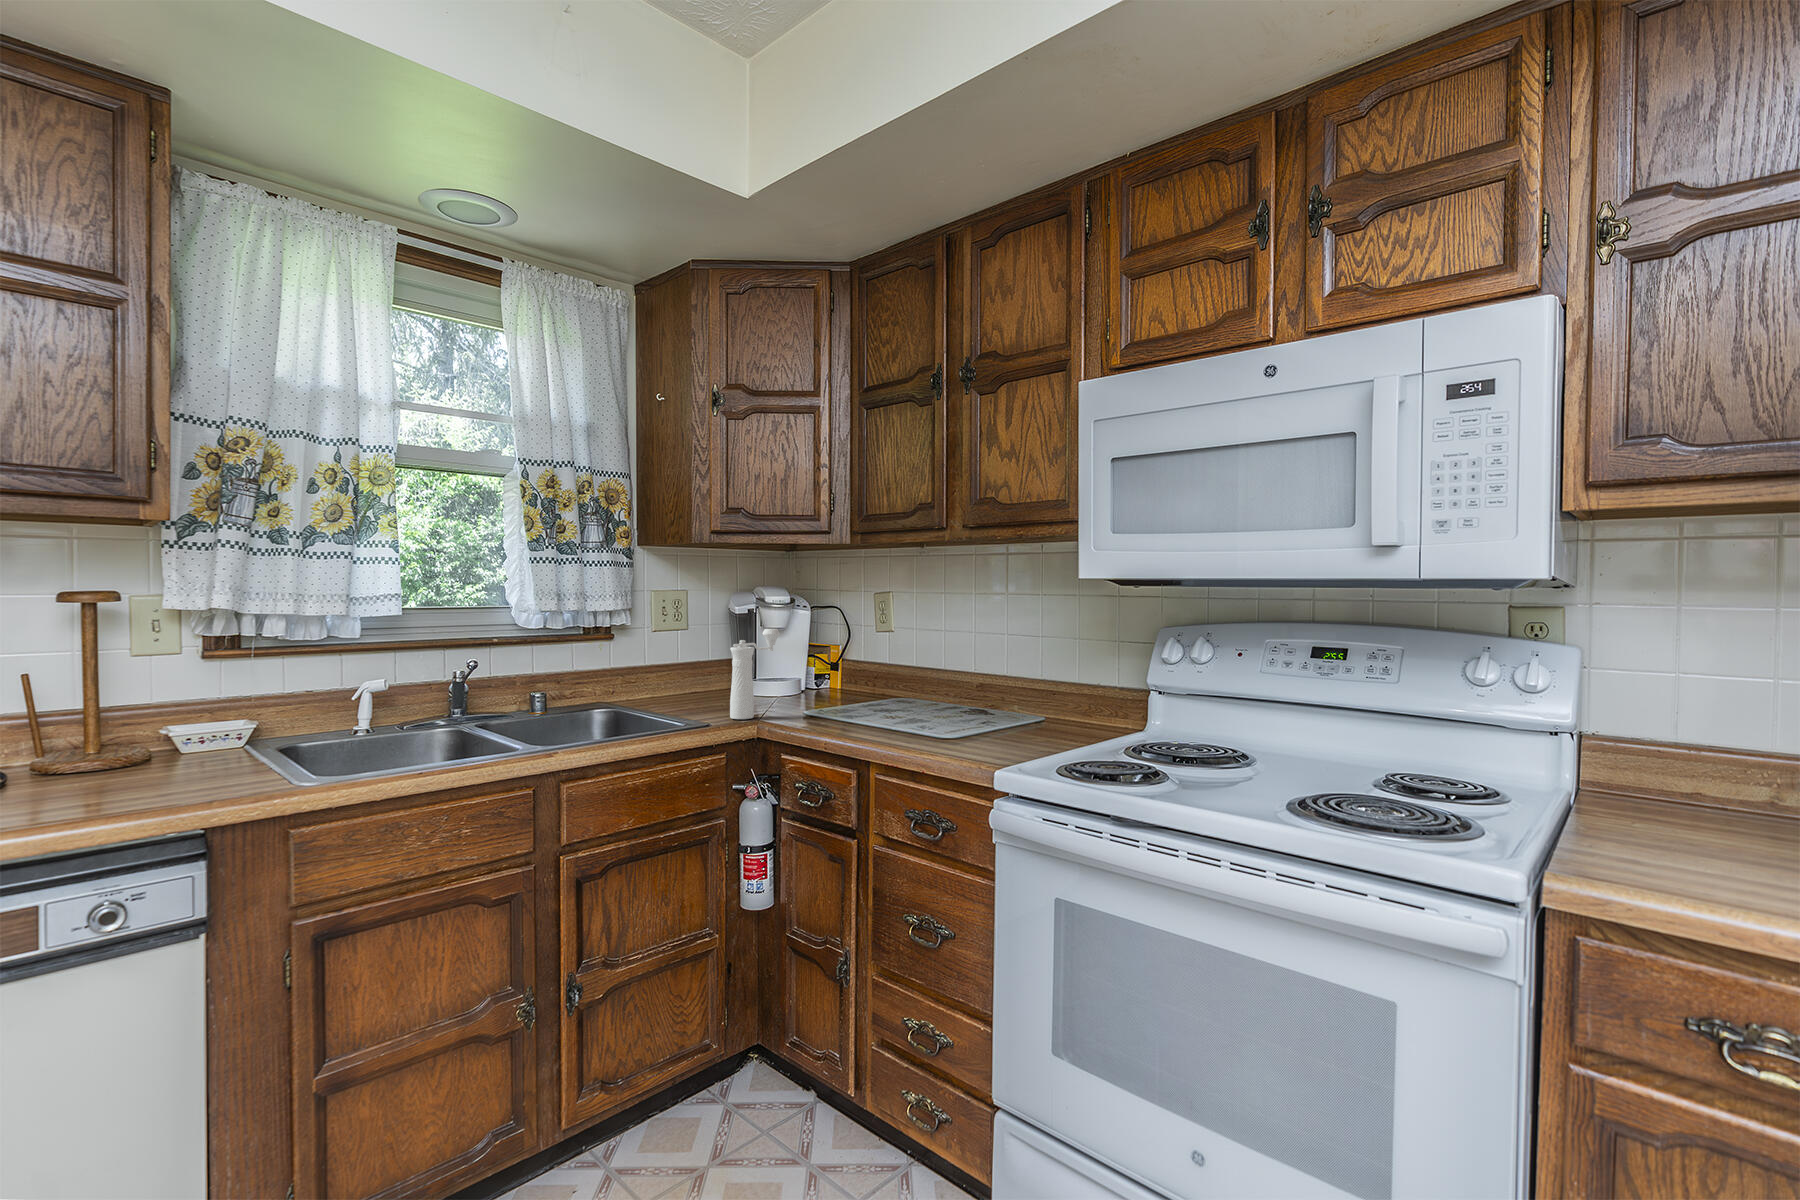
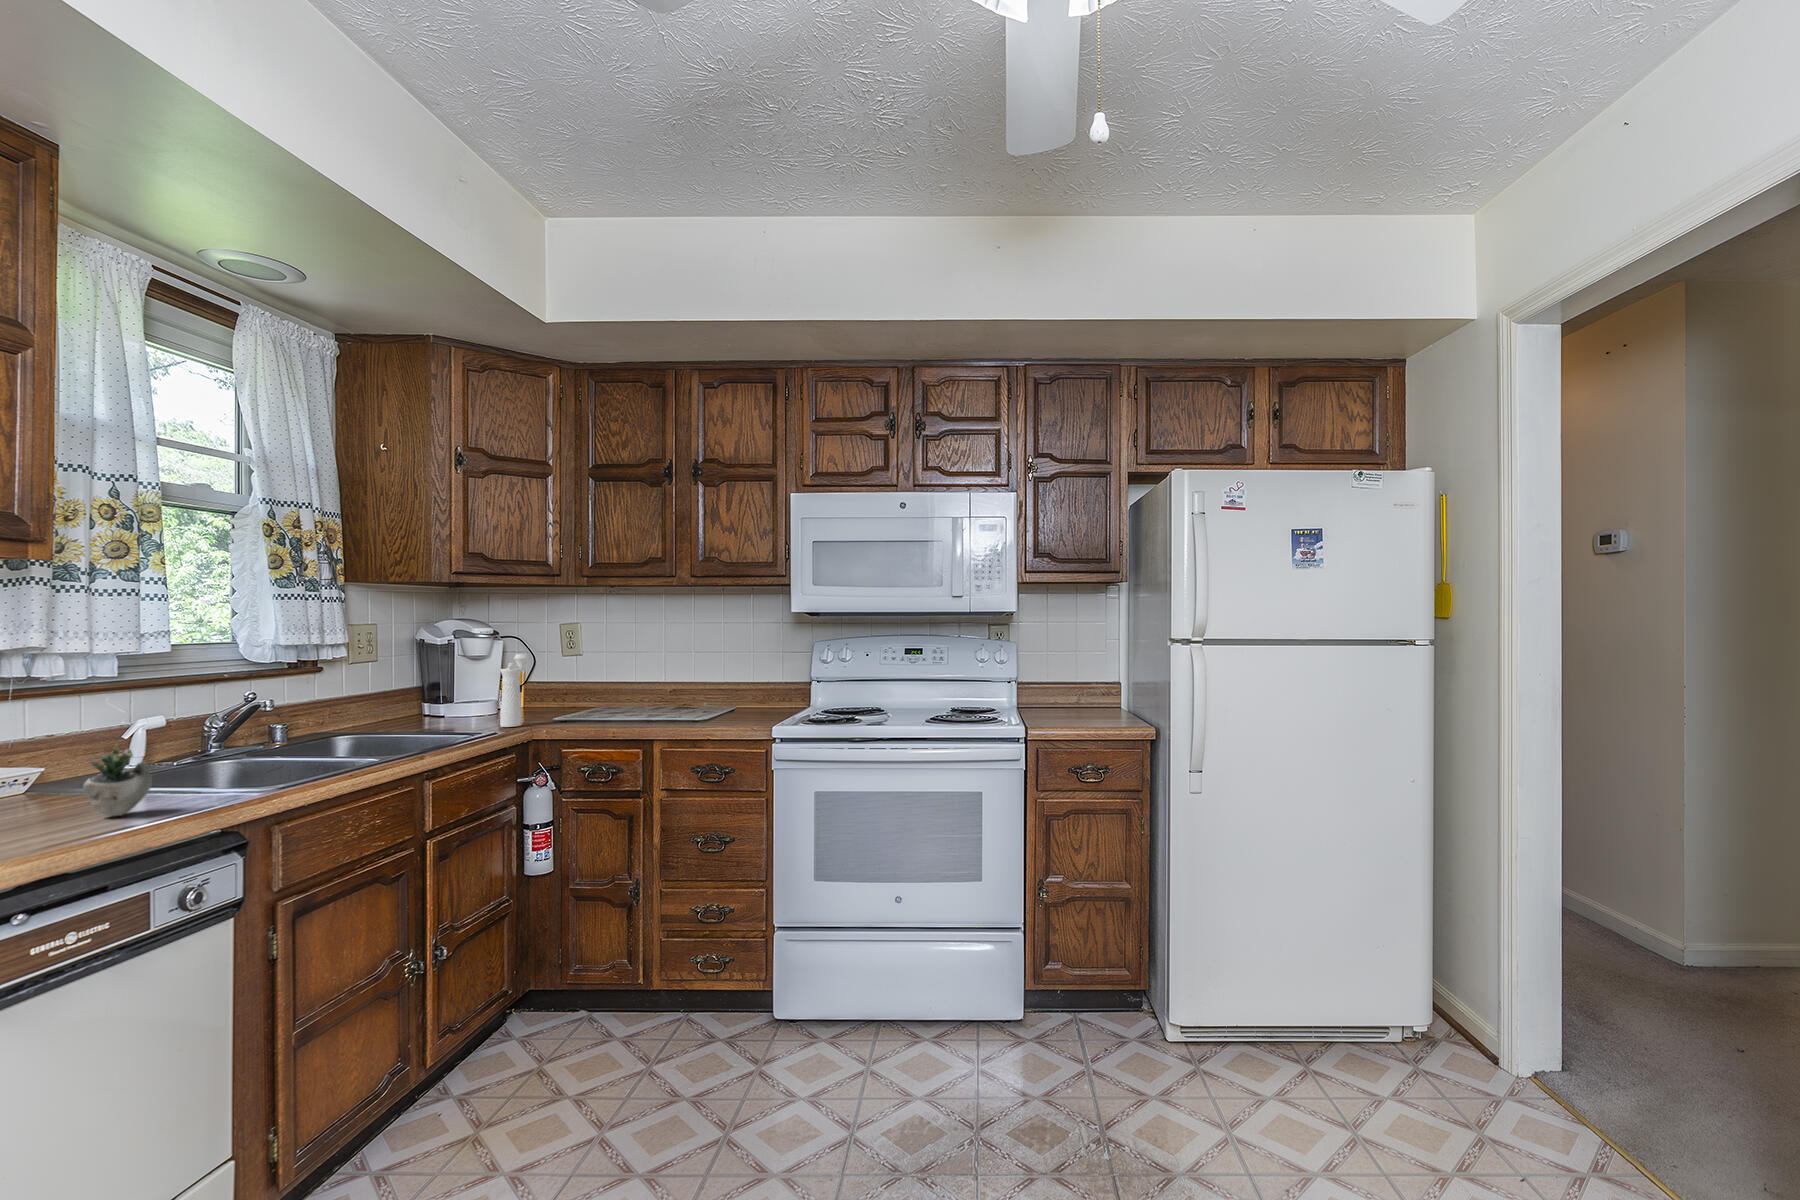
succulent plant: none [83,717,174,799] -> present [83,733,207,816]

